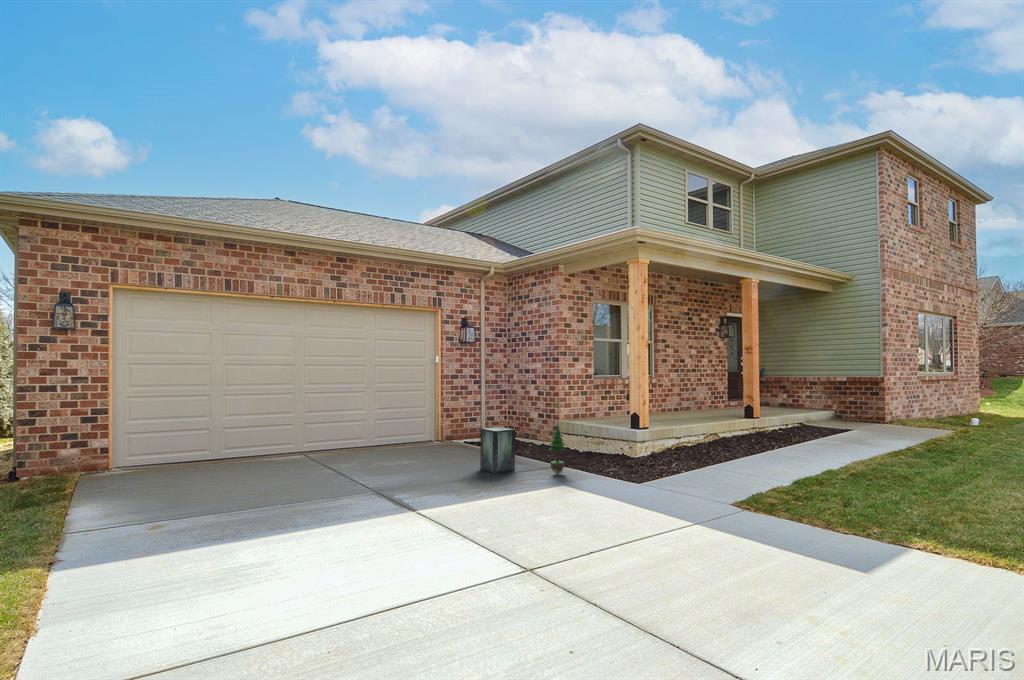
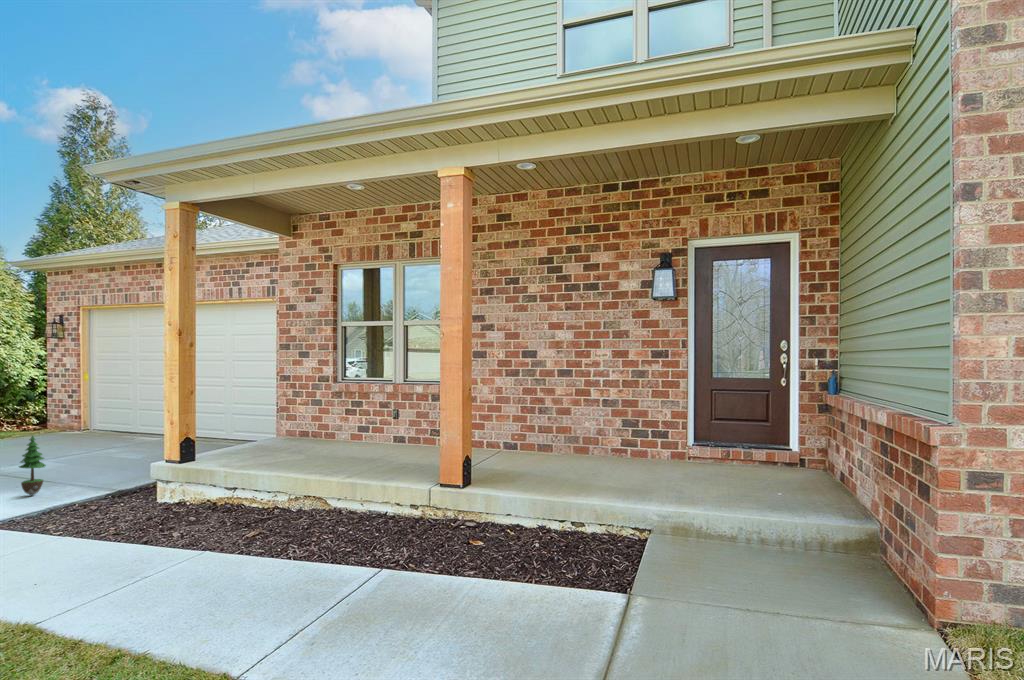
storage box: present [480,427,515,474] -> none [46,432,94,483]

